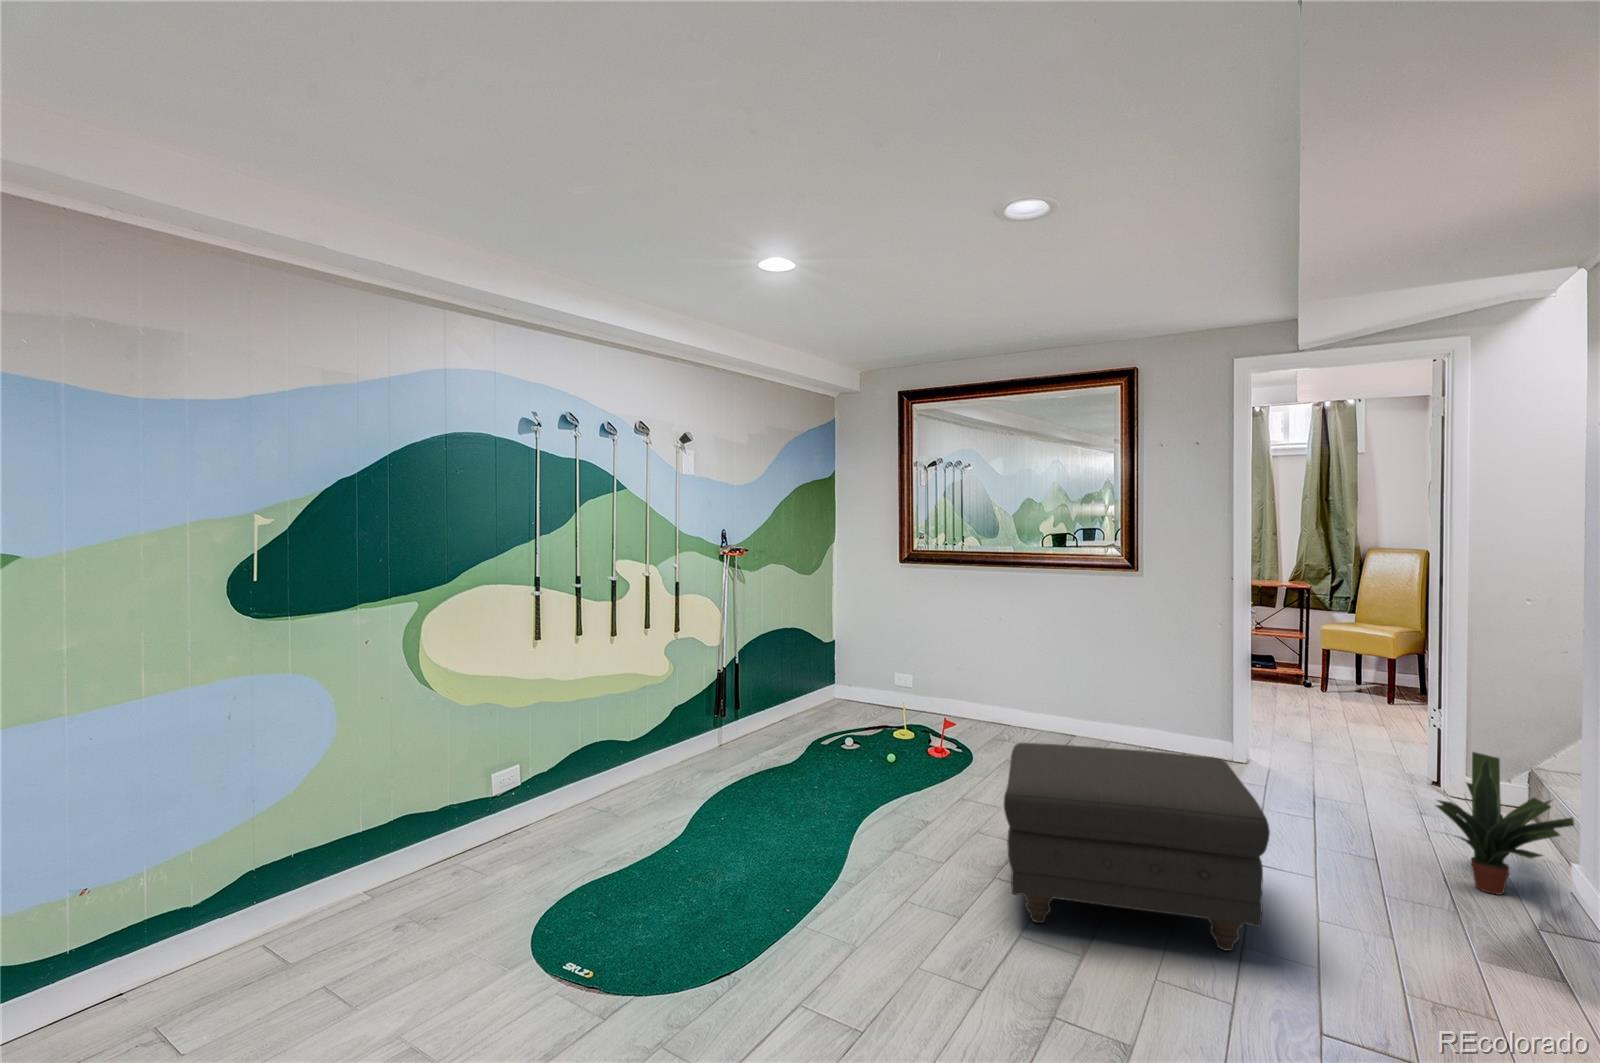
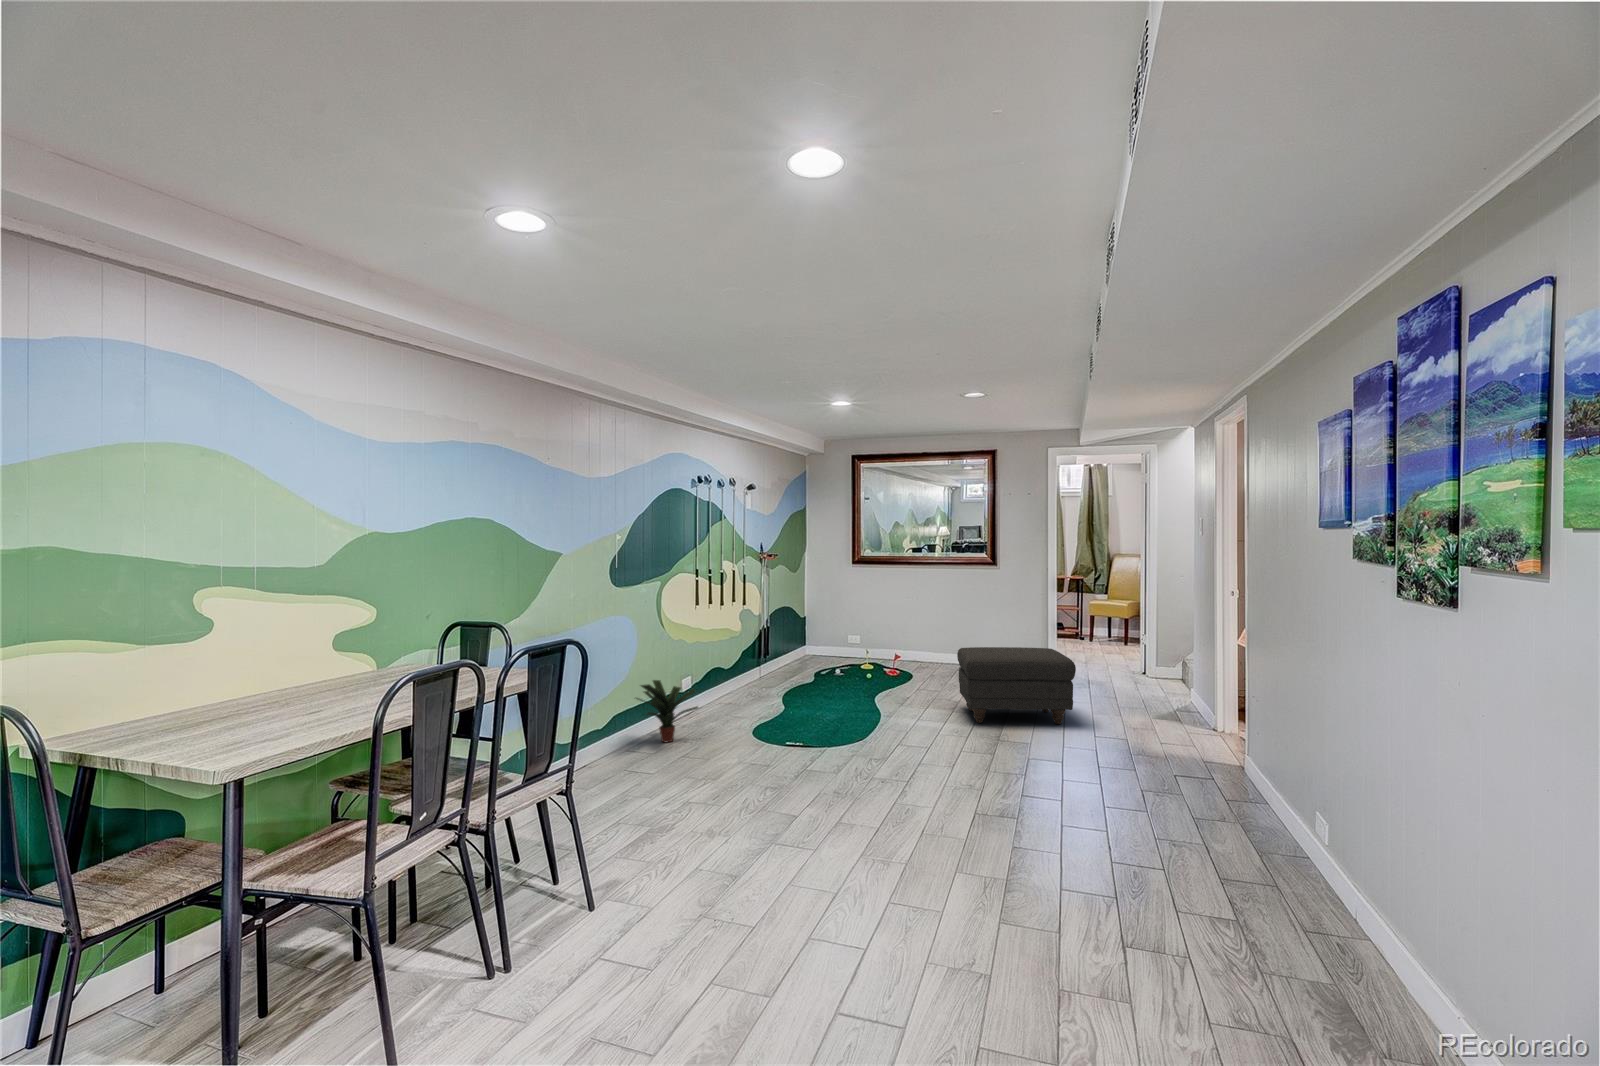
potted plant: present [1436,752,1574,894] -> present [636,680,698,742]

